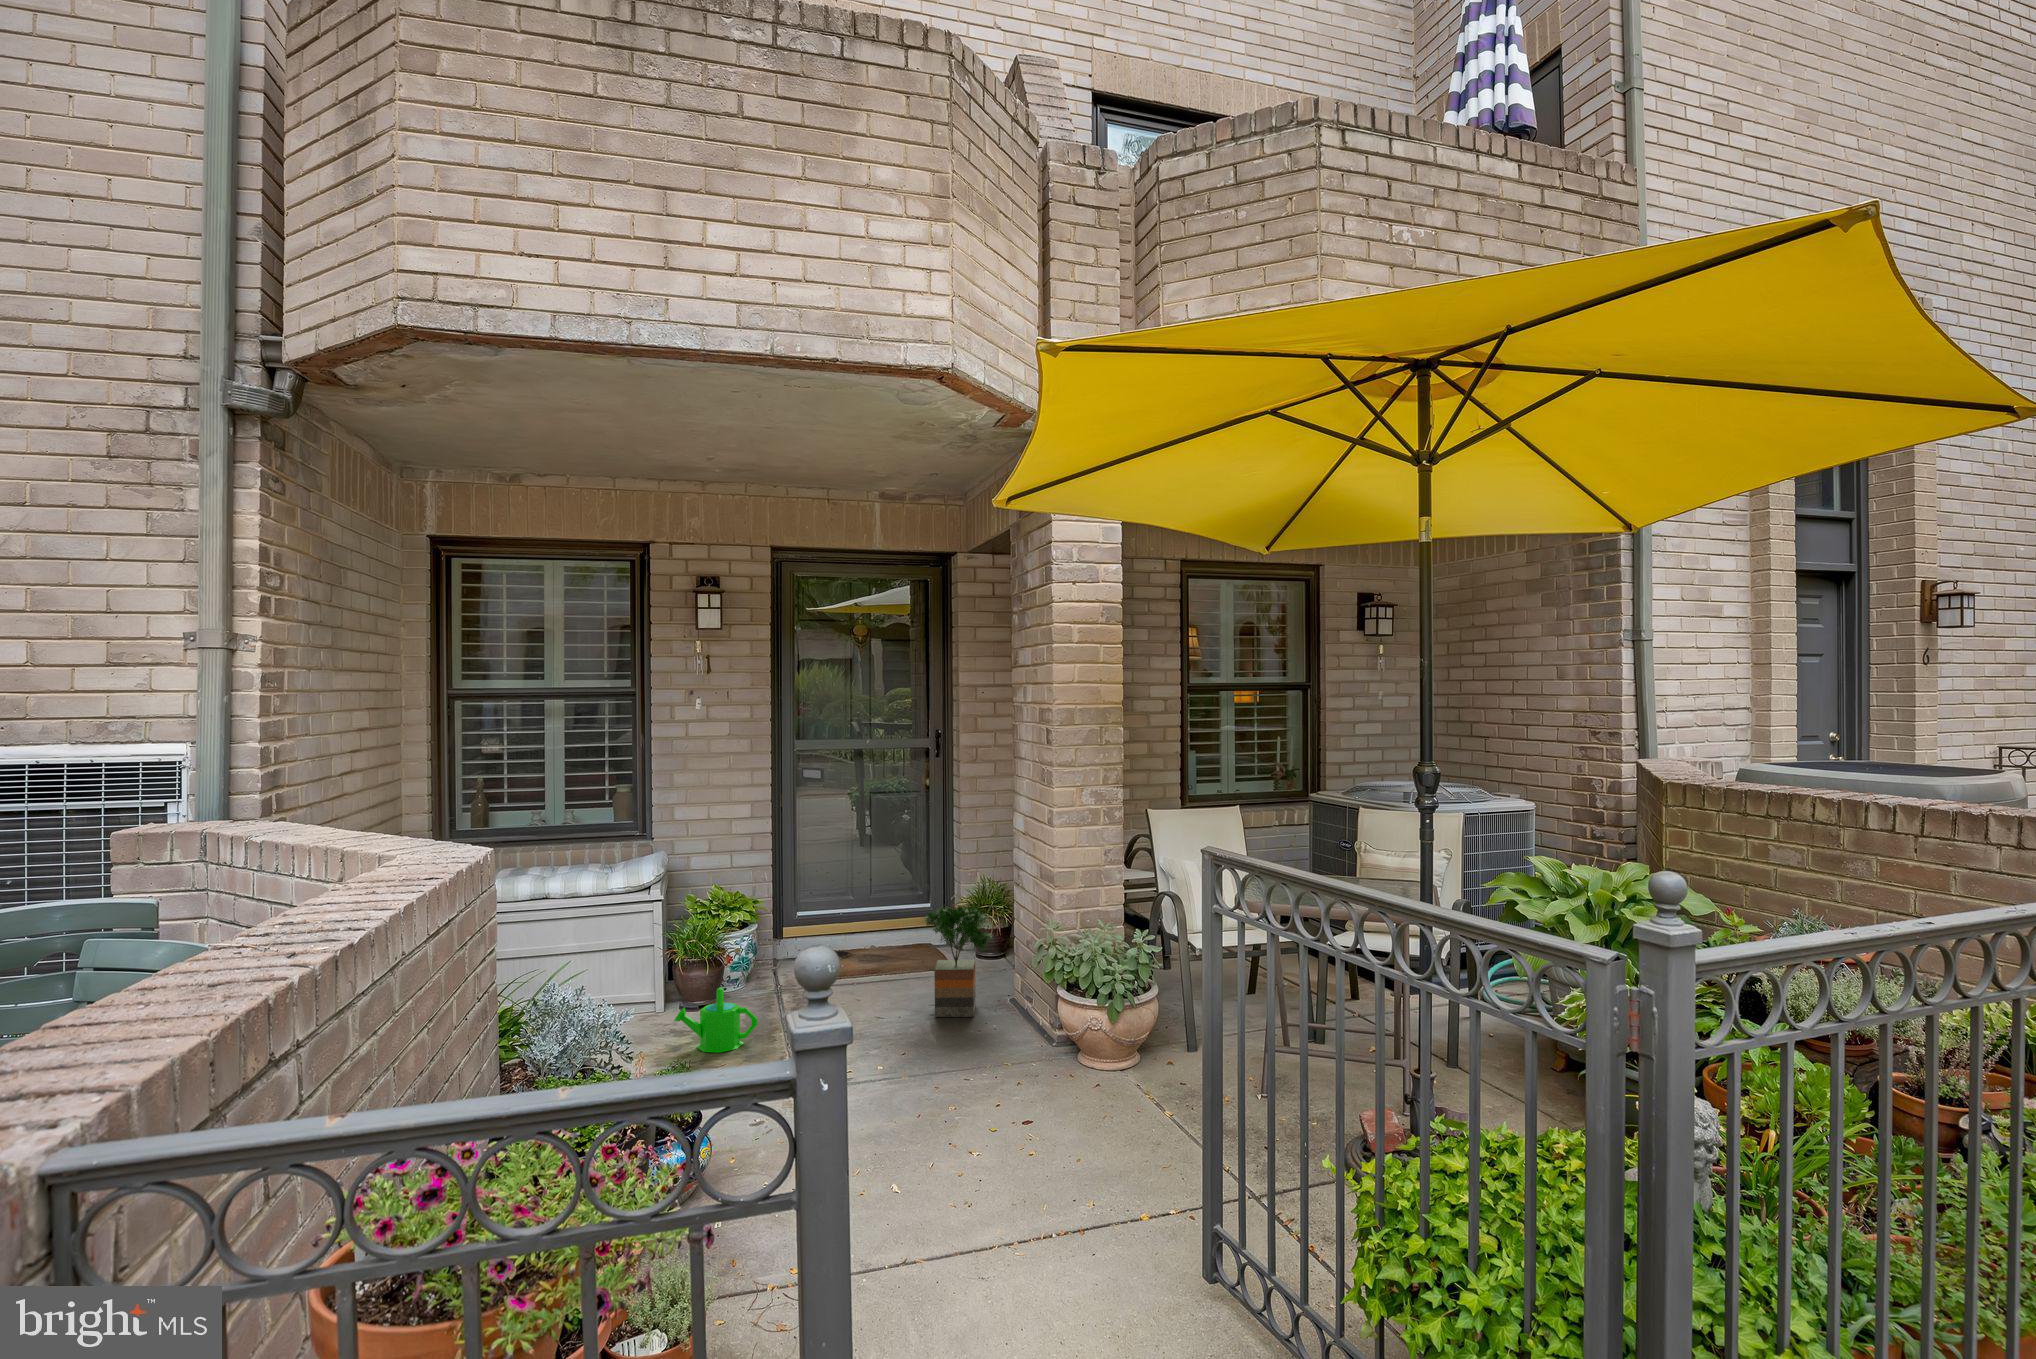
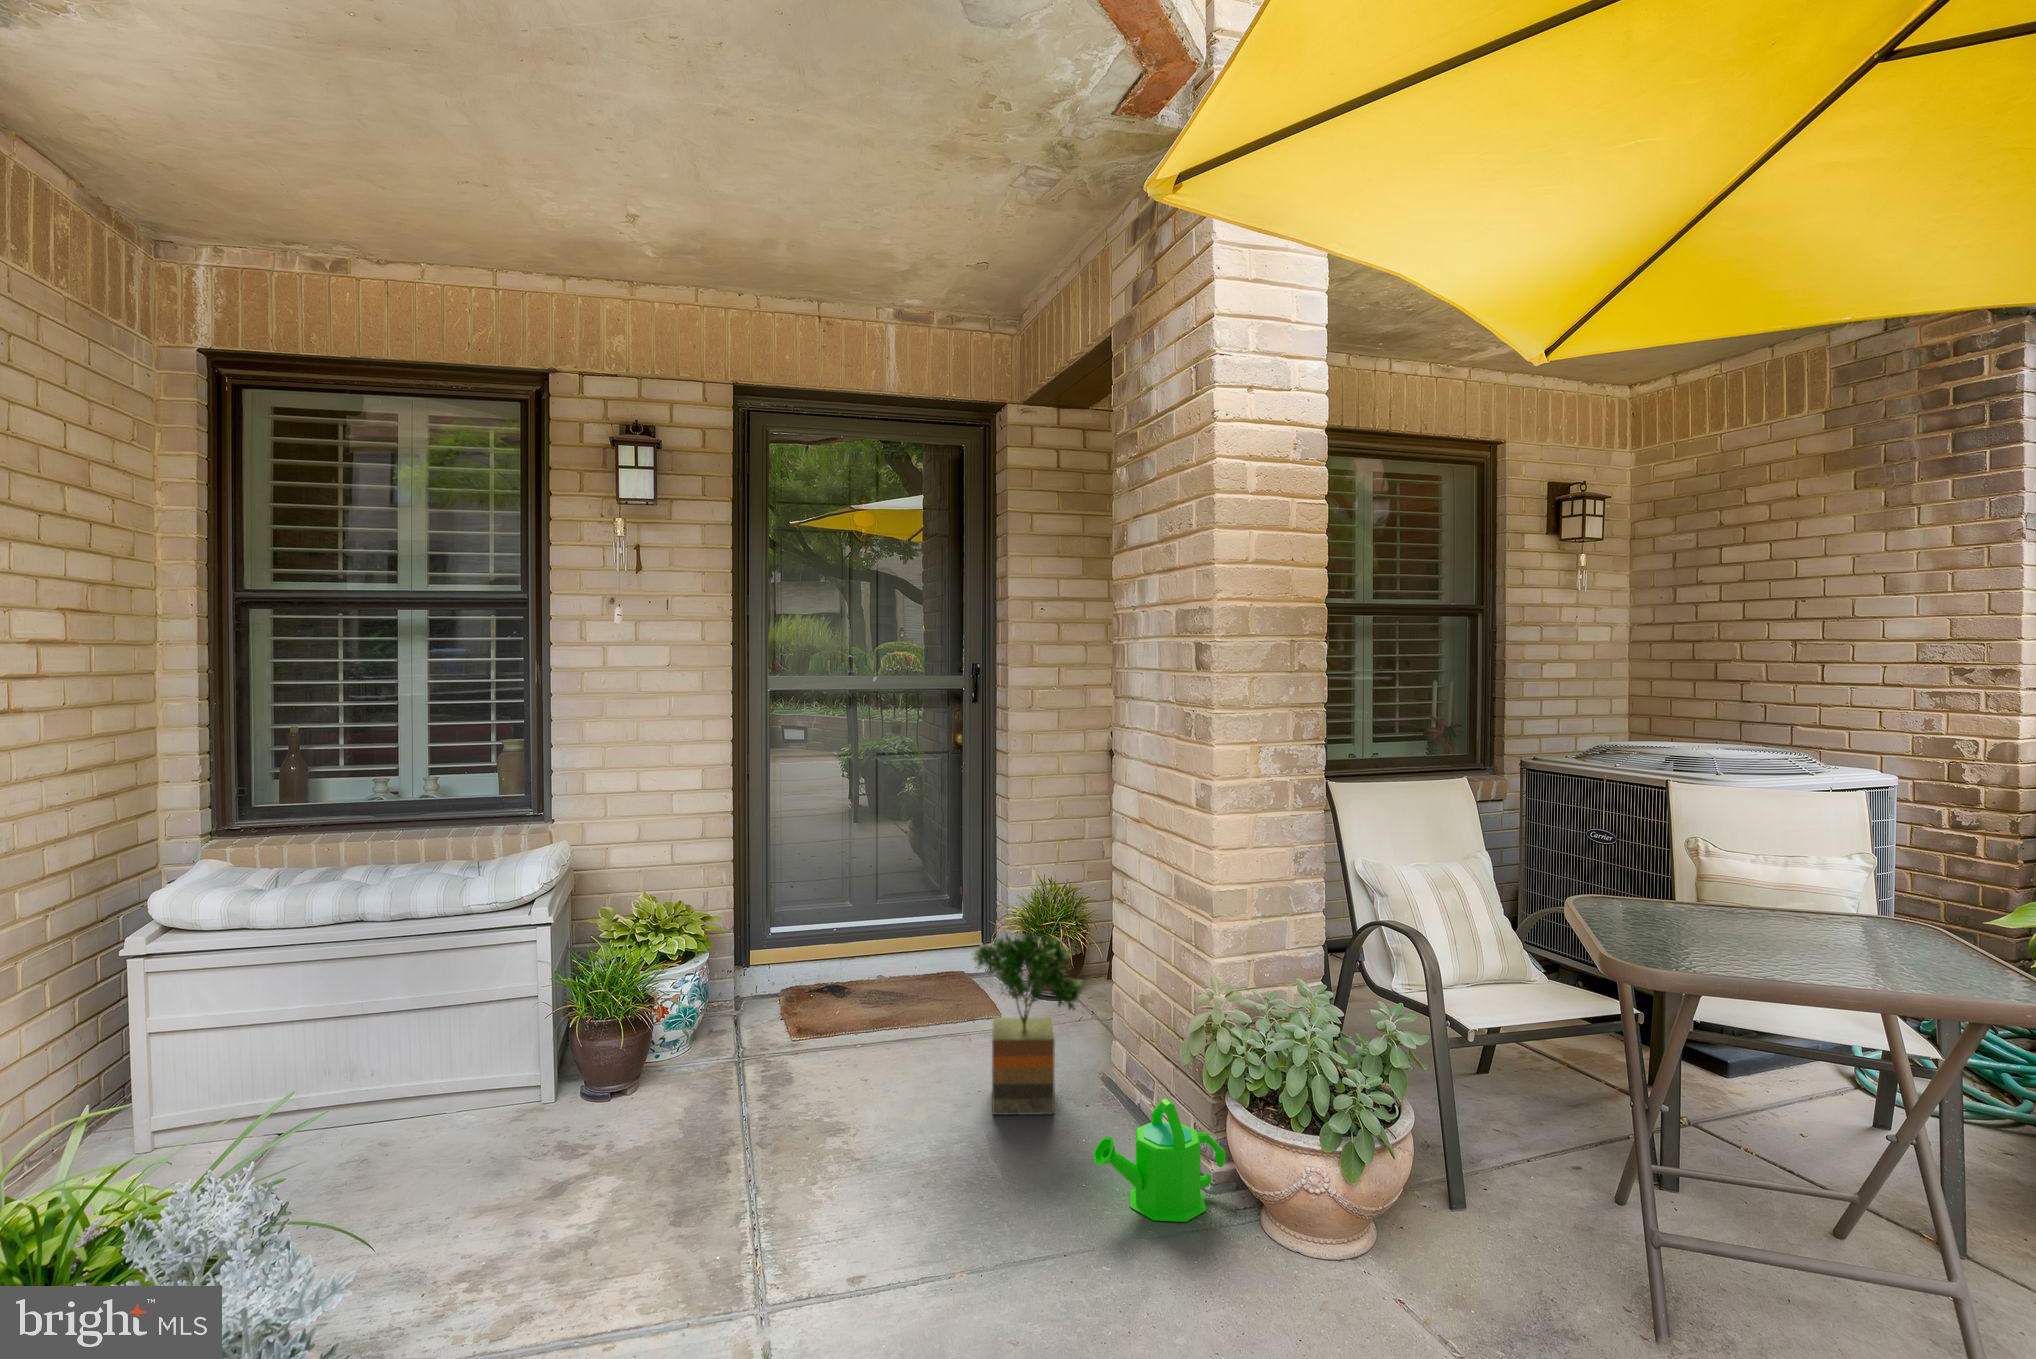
watering can: present [674,987,758,1053] -> present [1093,1099,1225,1222]

